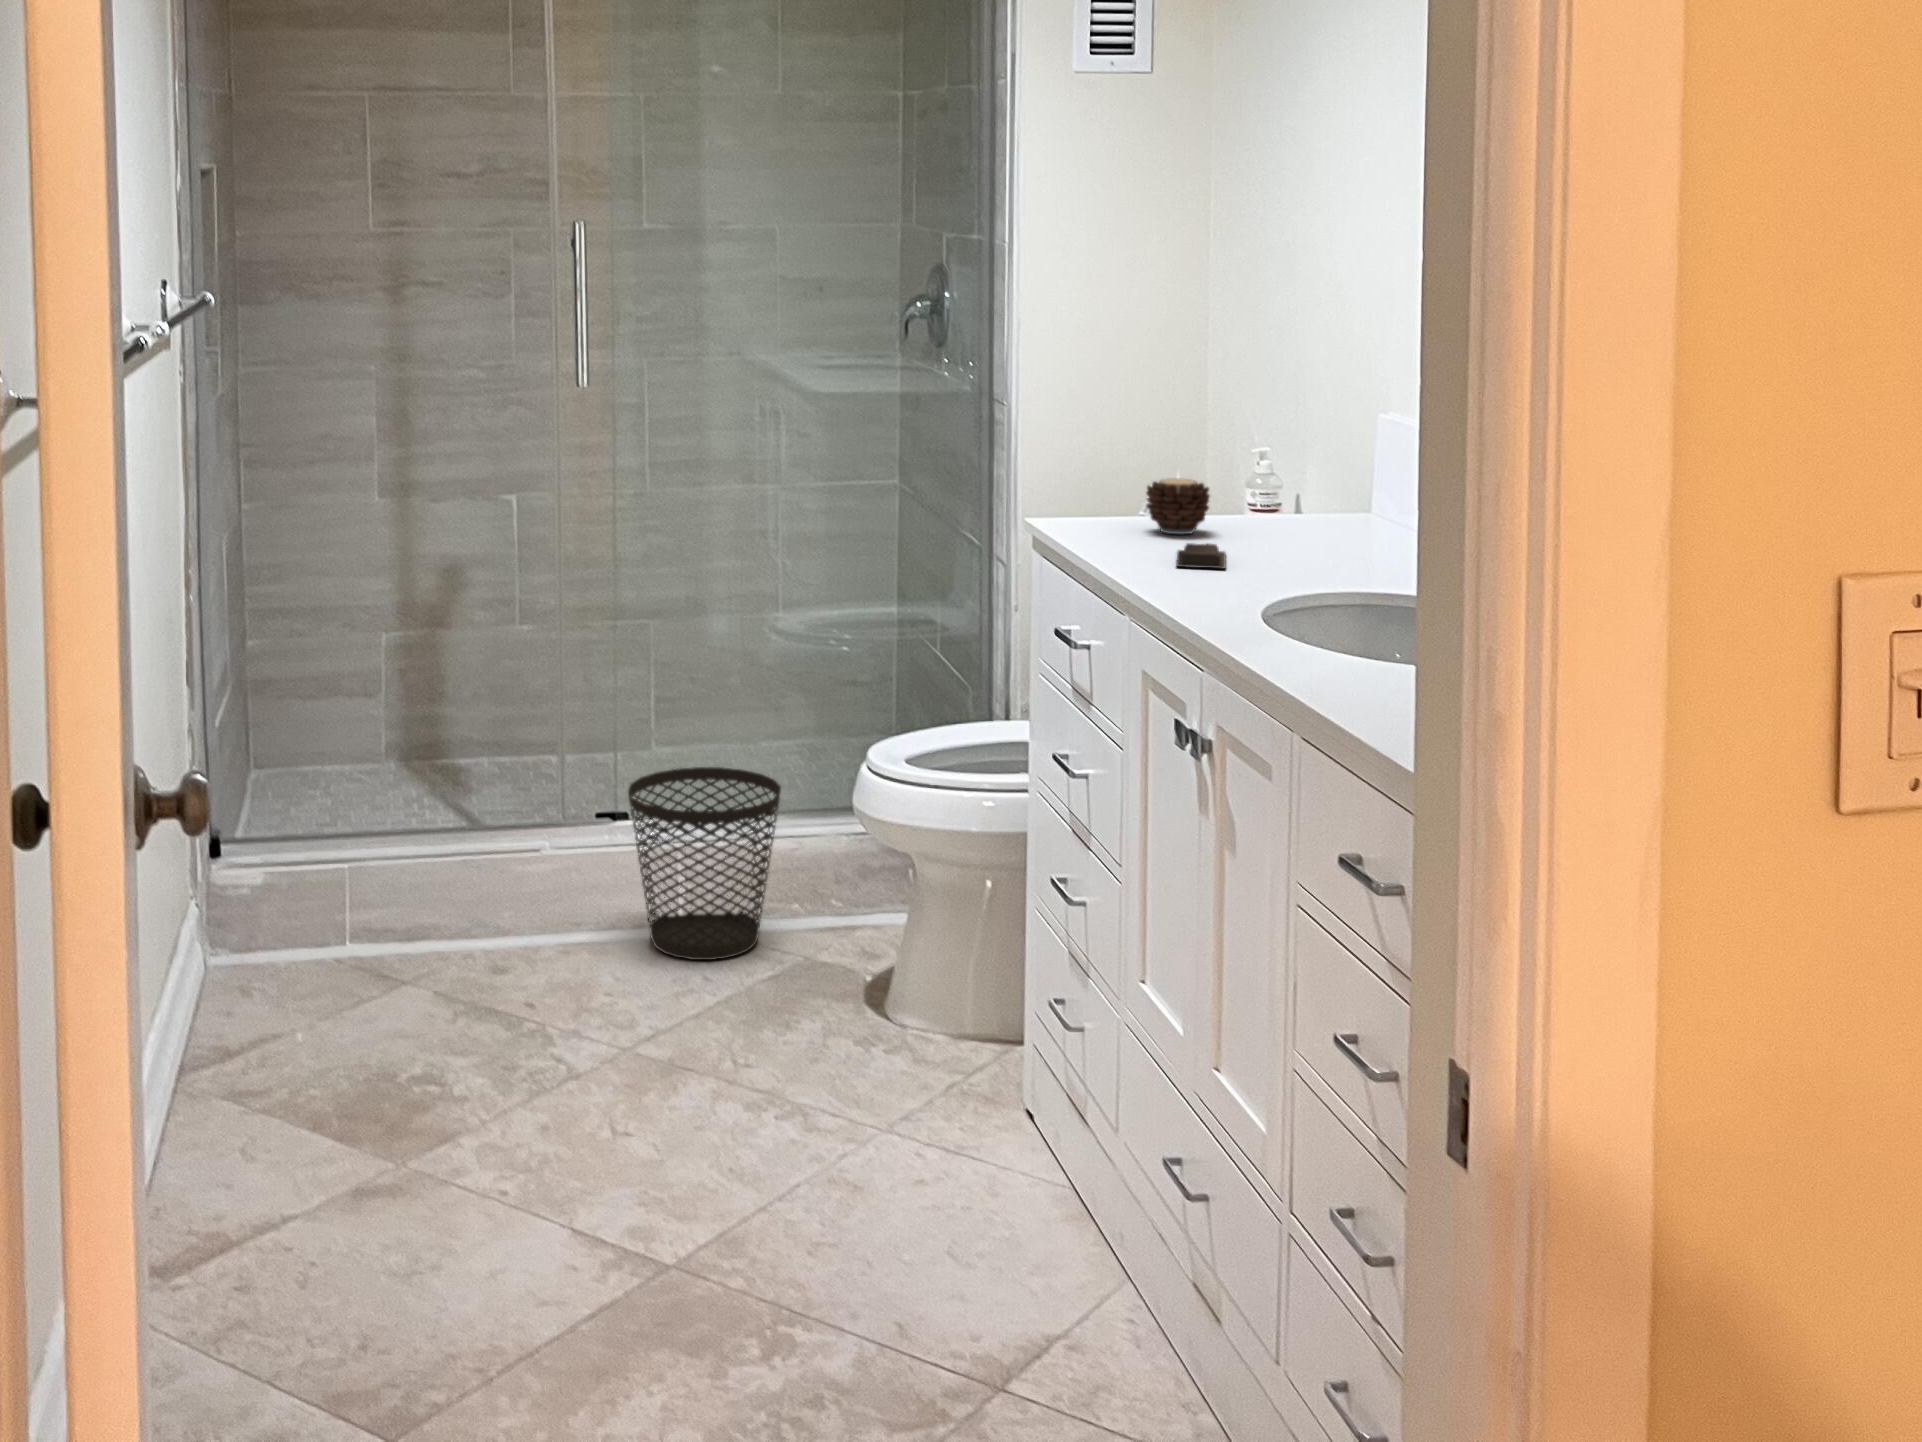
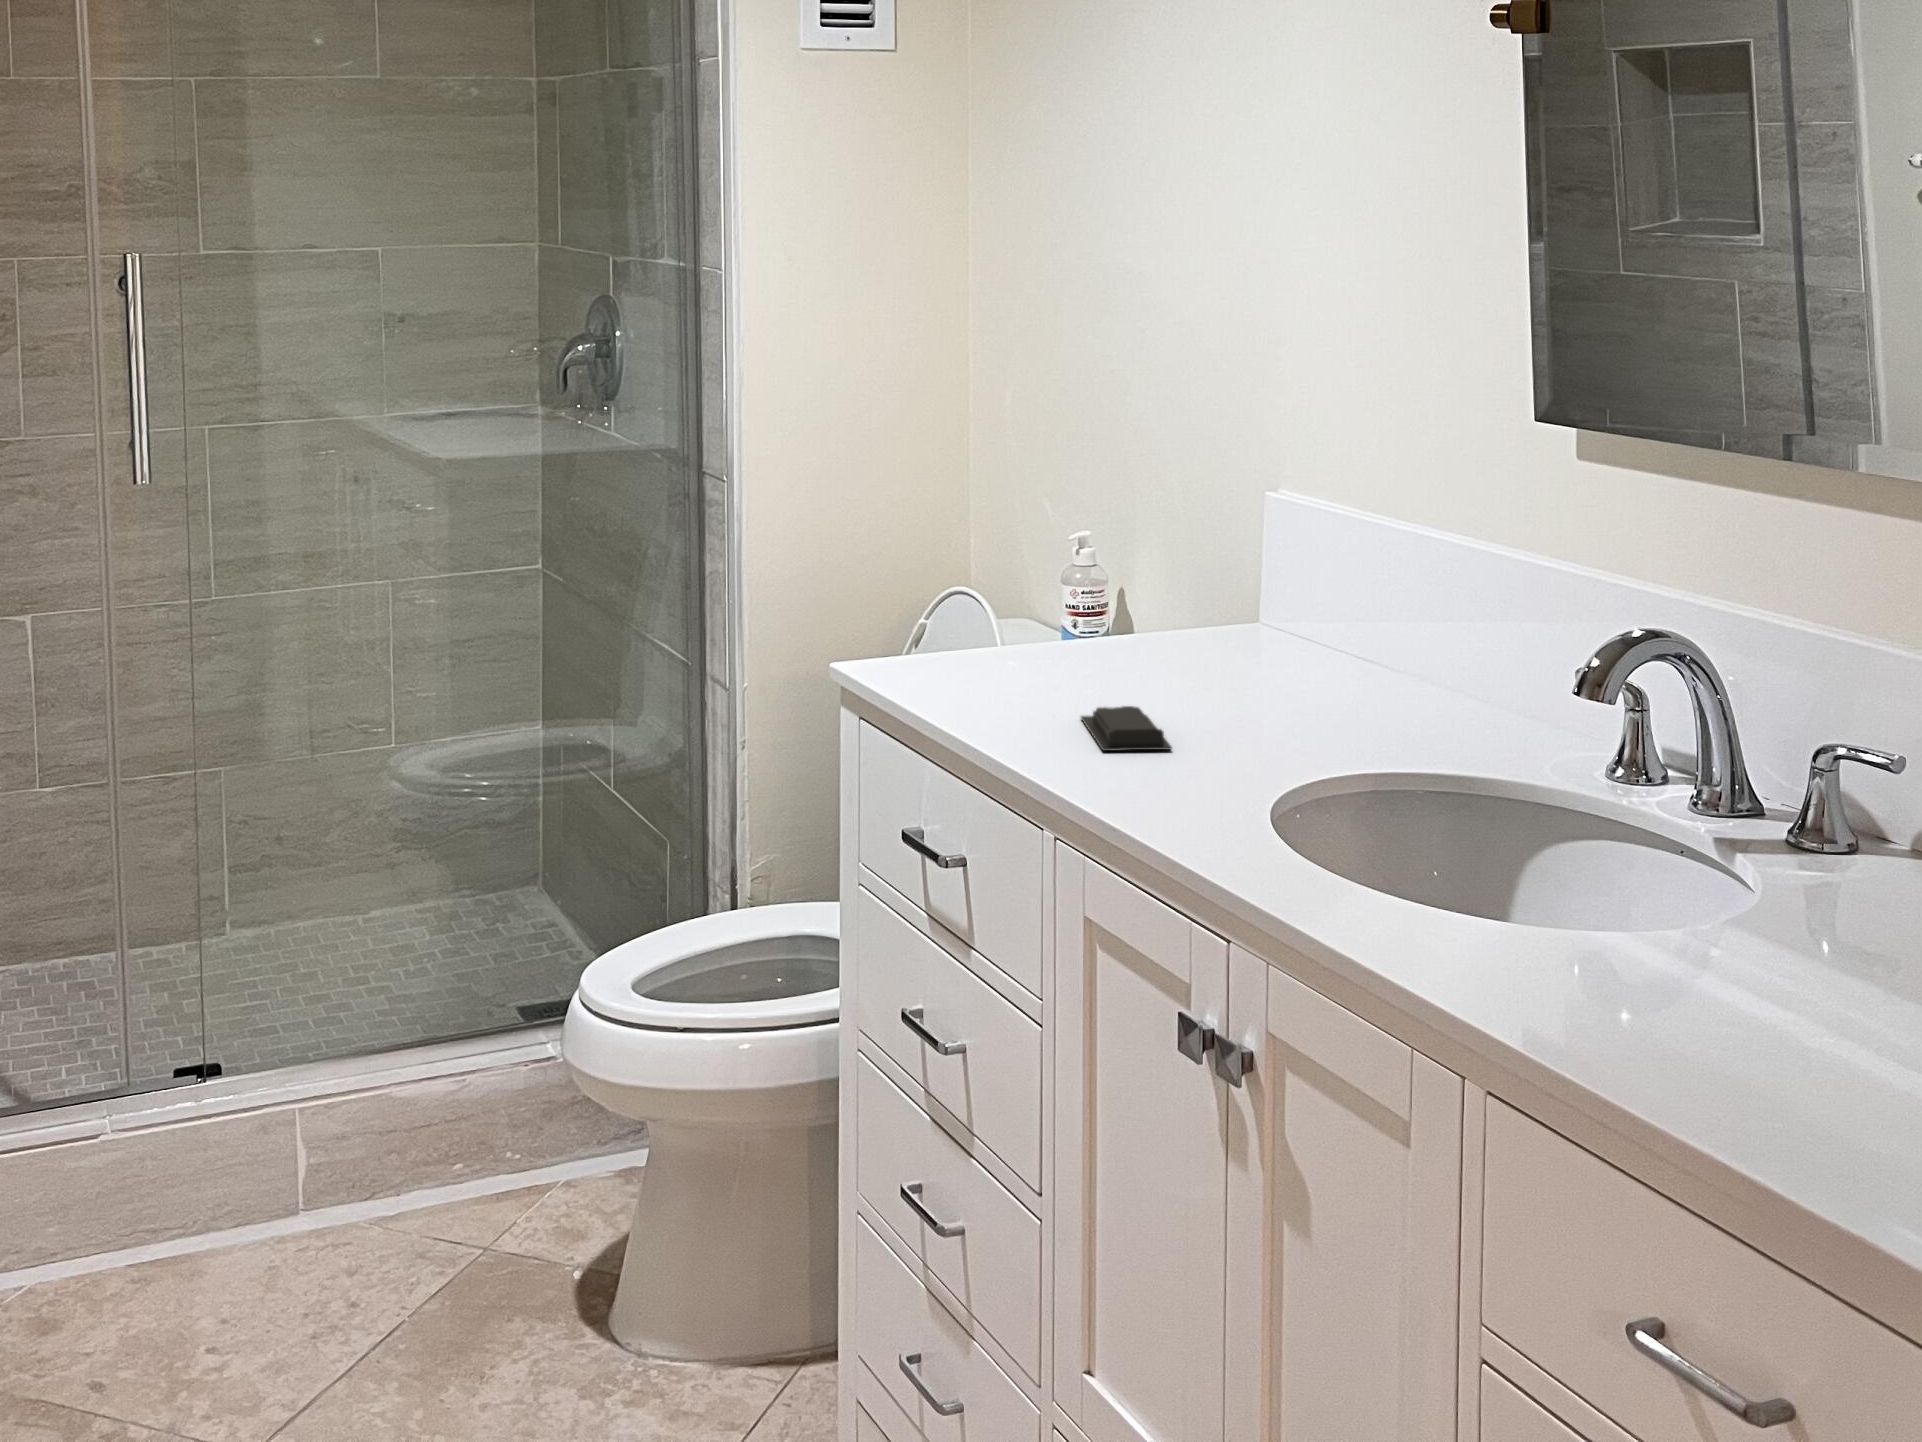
candle: present [1146,476,1210,534] -> none [1005,594,1098,684]
wastebasket: present [628,767,781,960] -> none [228,987,443,1272]

